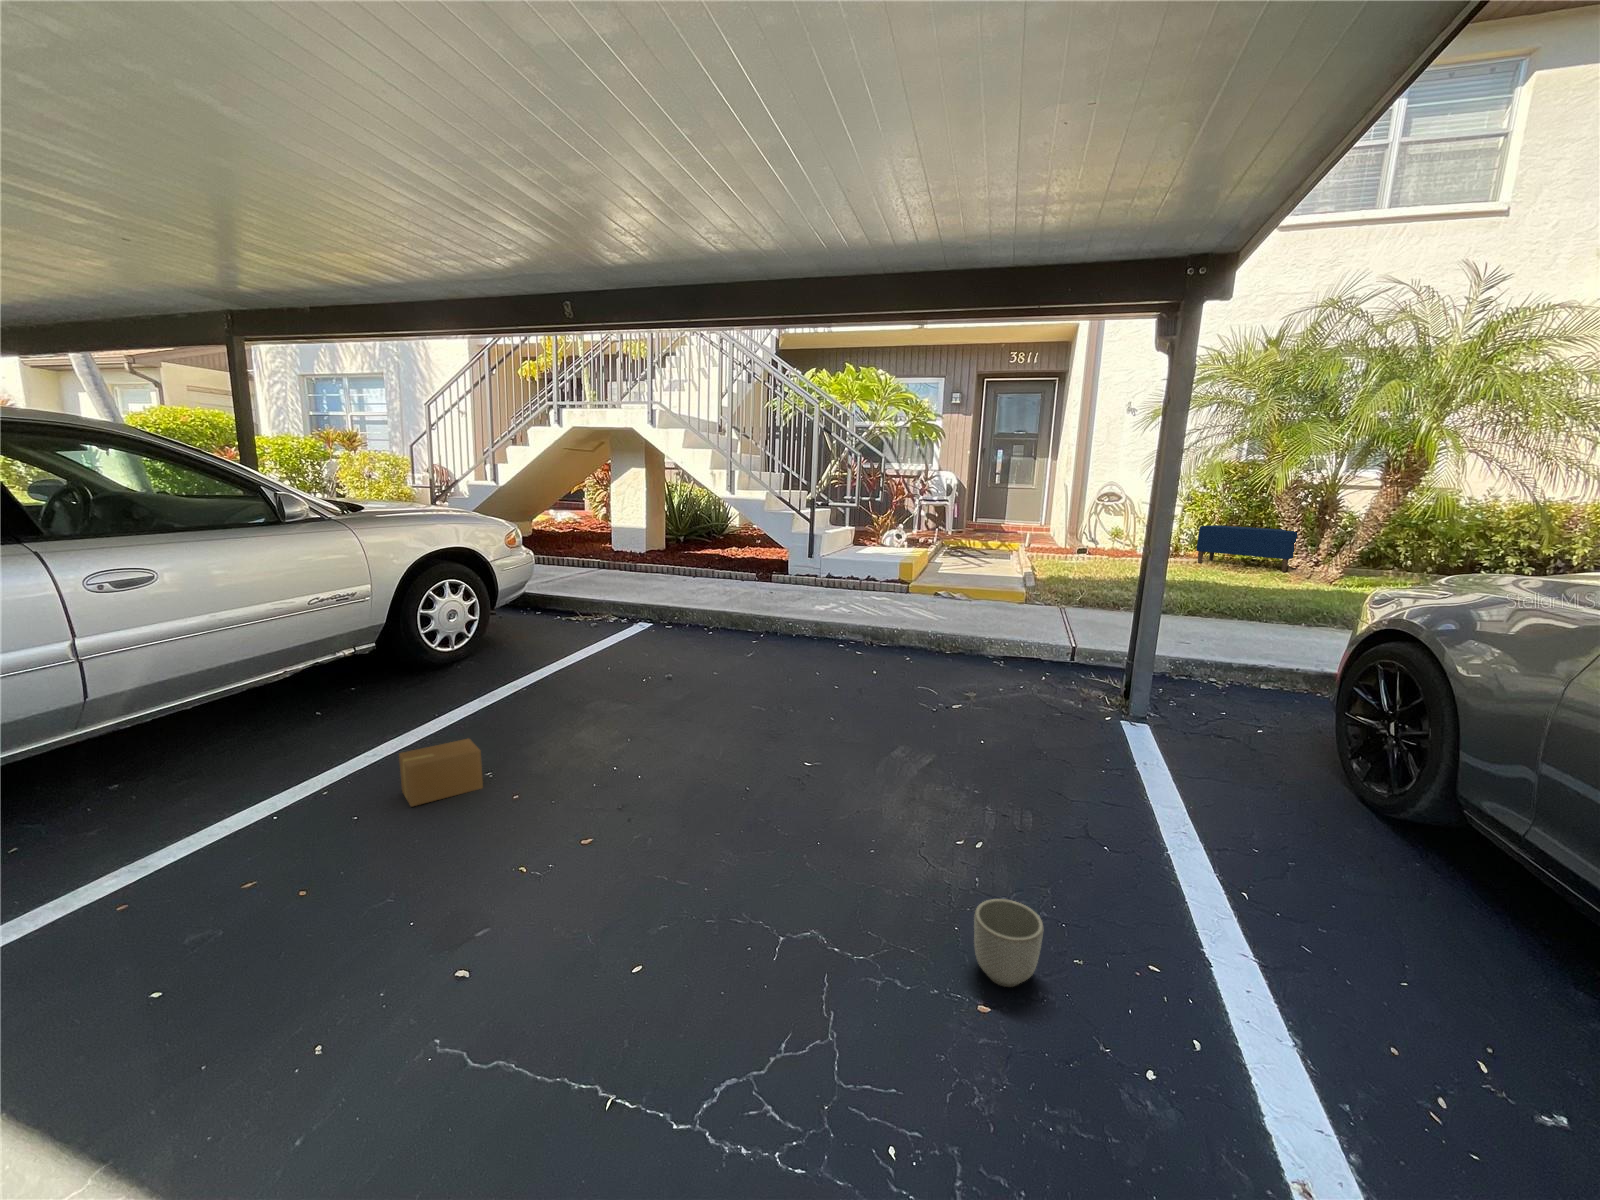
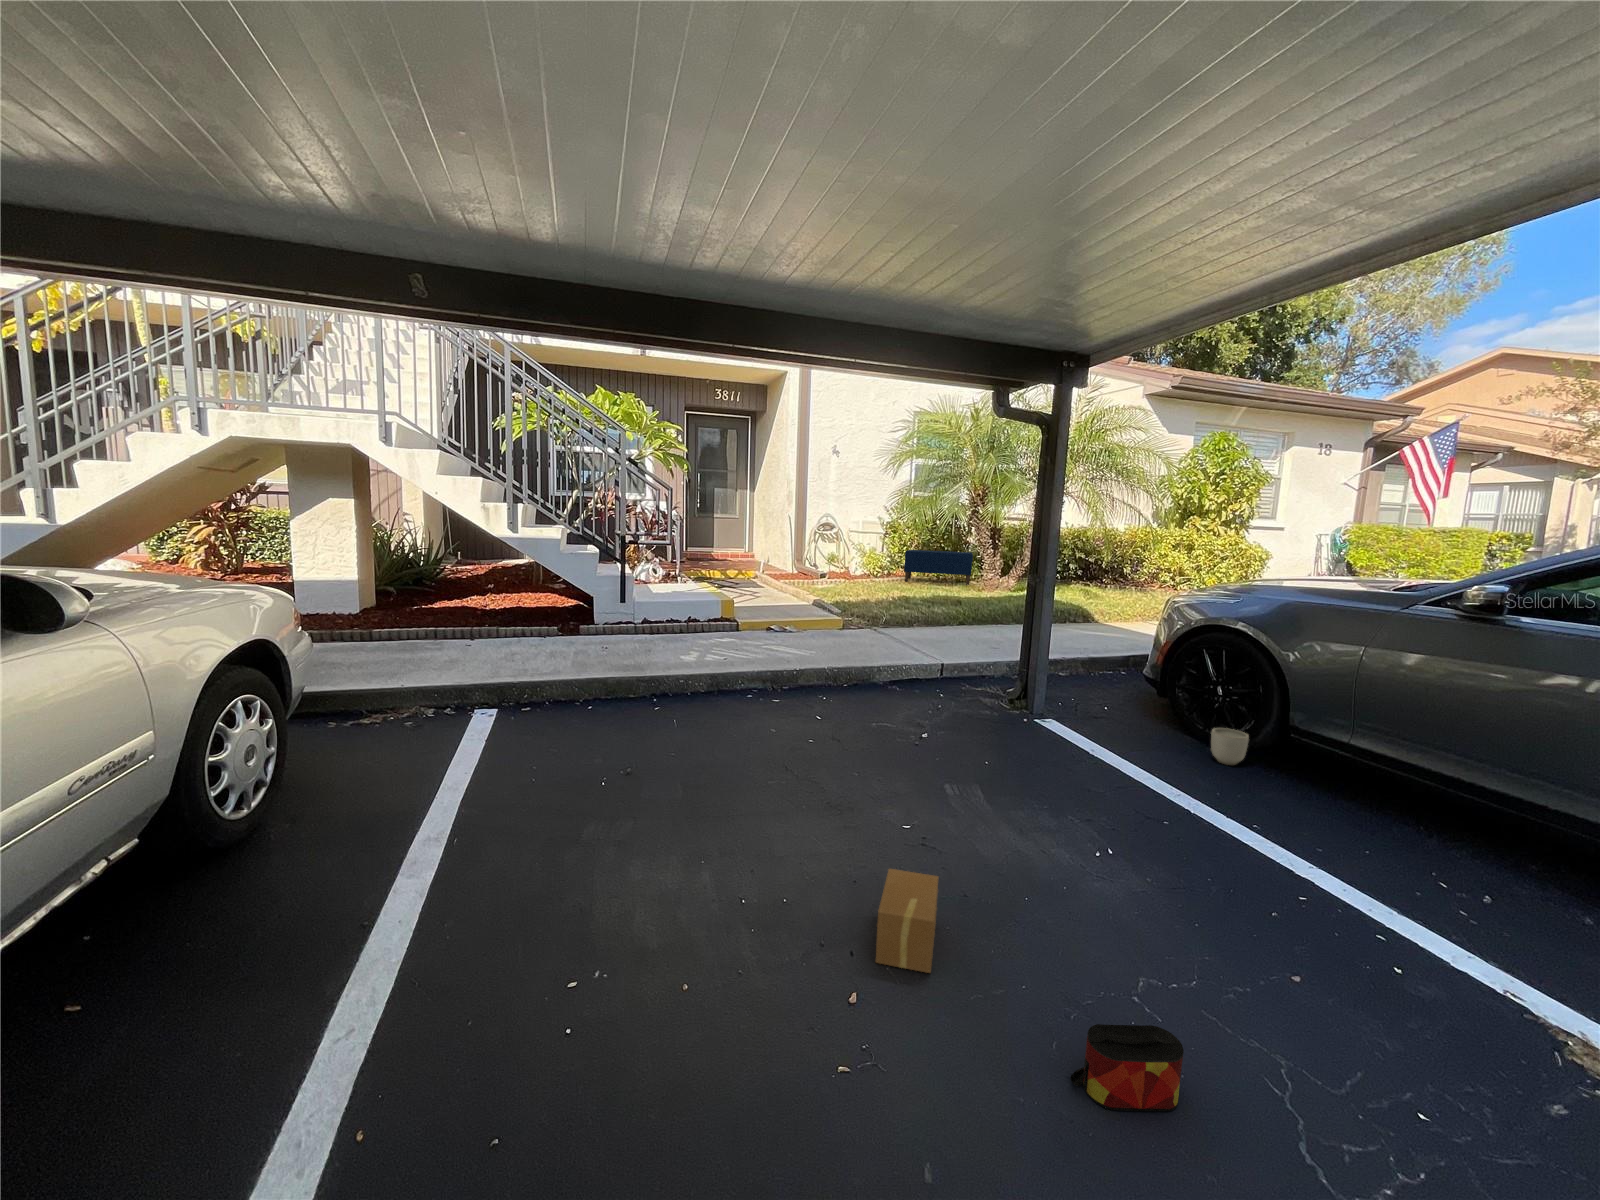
cardboard box: present [399,739,483,806] -> present [876,869,938,973]
planter: present [974,899,1043,987] -> present [1211,728,1249,765]
bag: none [575,900,651,988] -> present [1070,1024,1184,1111]

